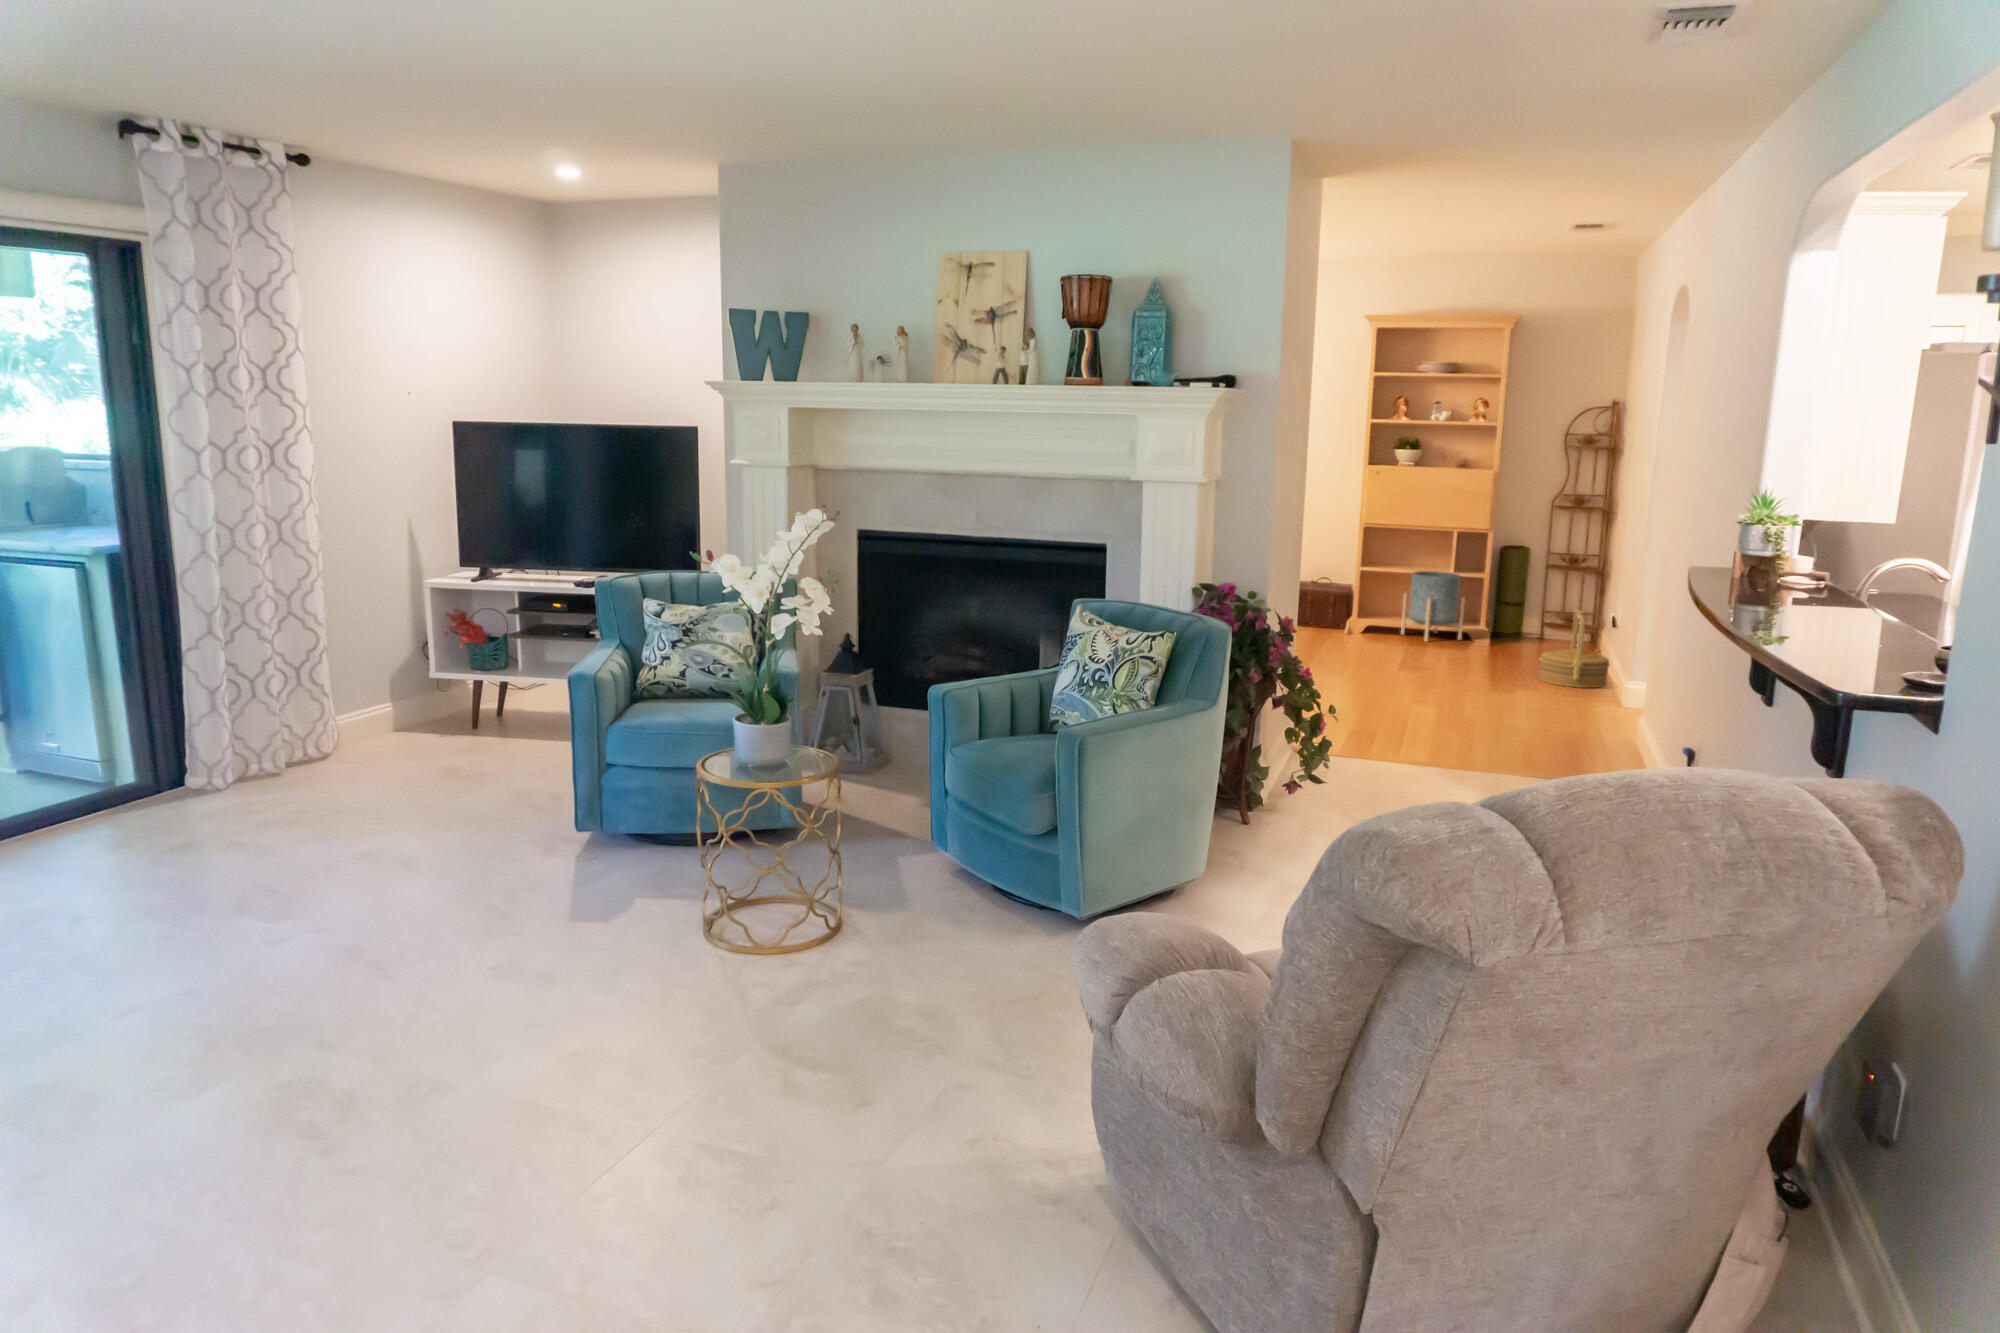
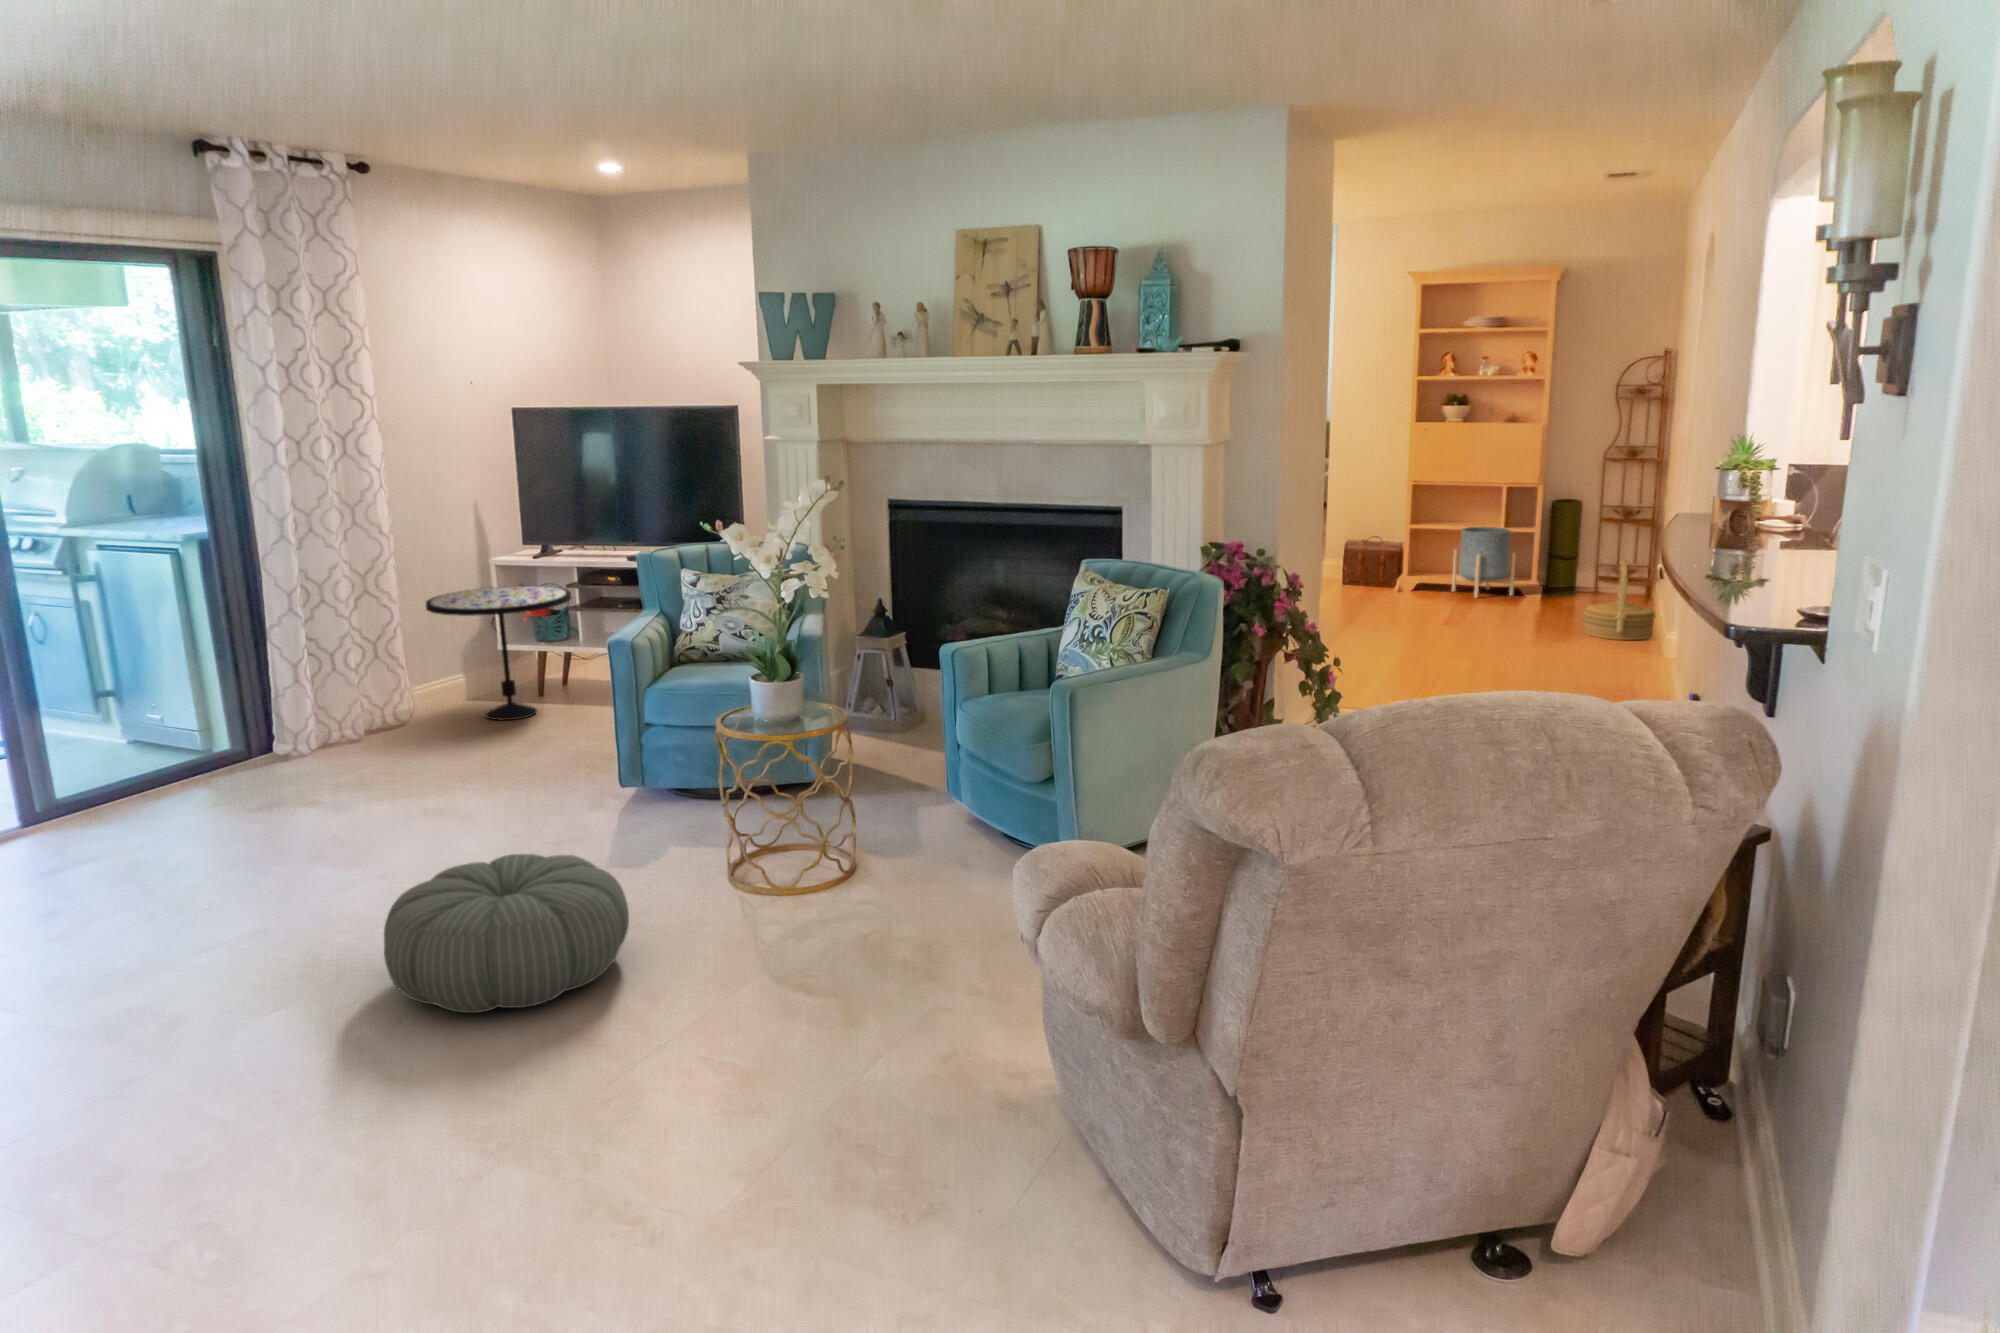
side table: none [359,610,517,753] -> present [426,586,571,720]
pouf: none [319,914,599,1101] -> present [384,854,629,1013]

